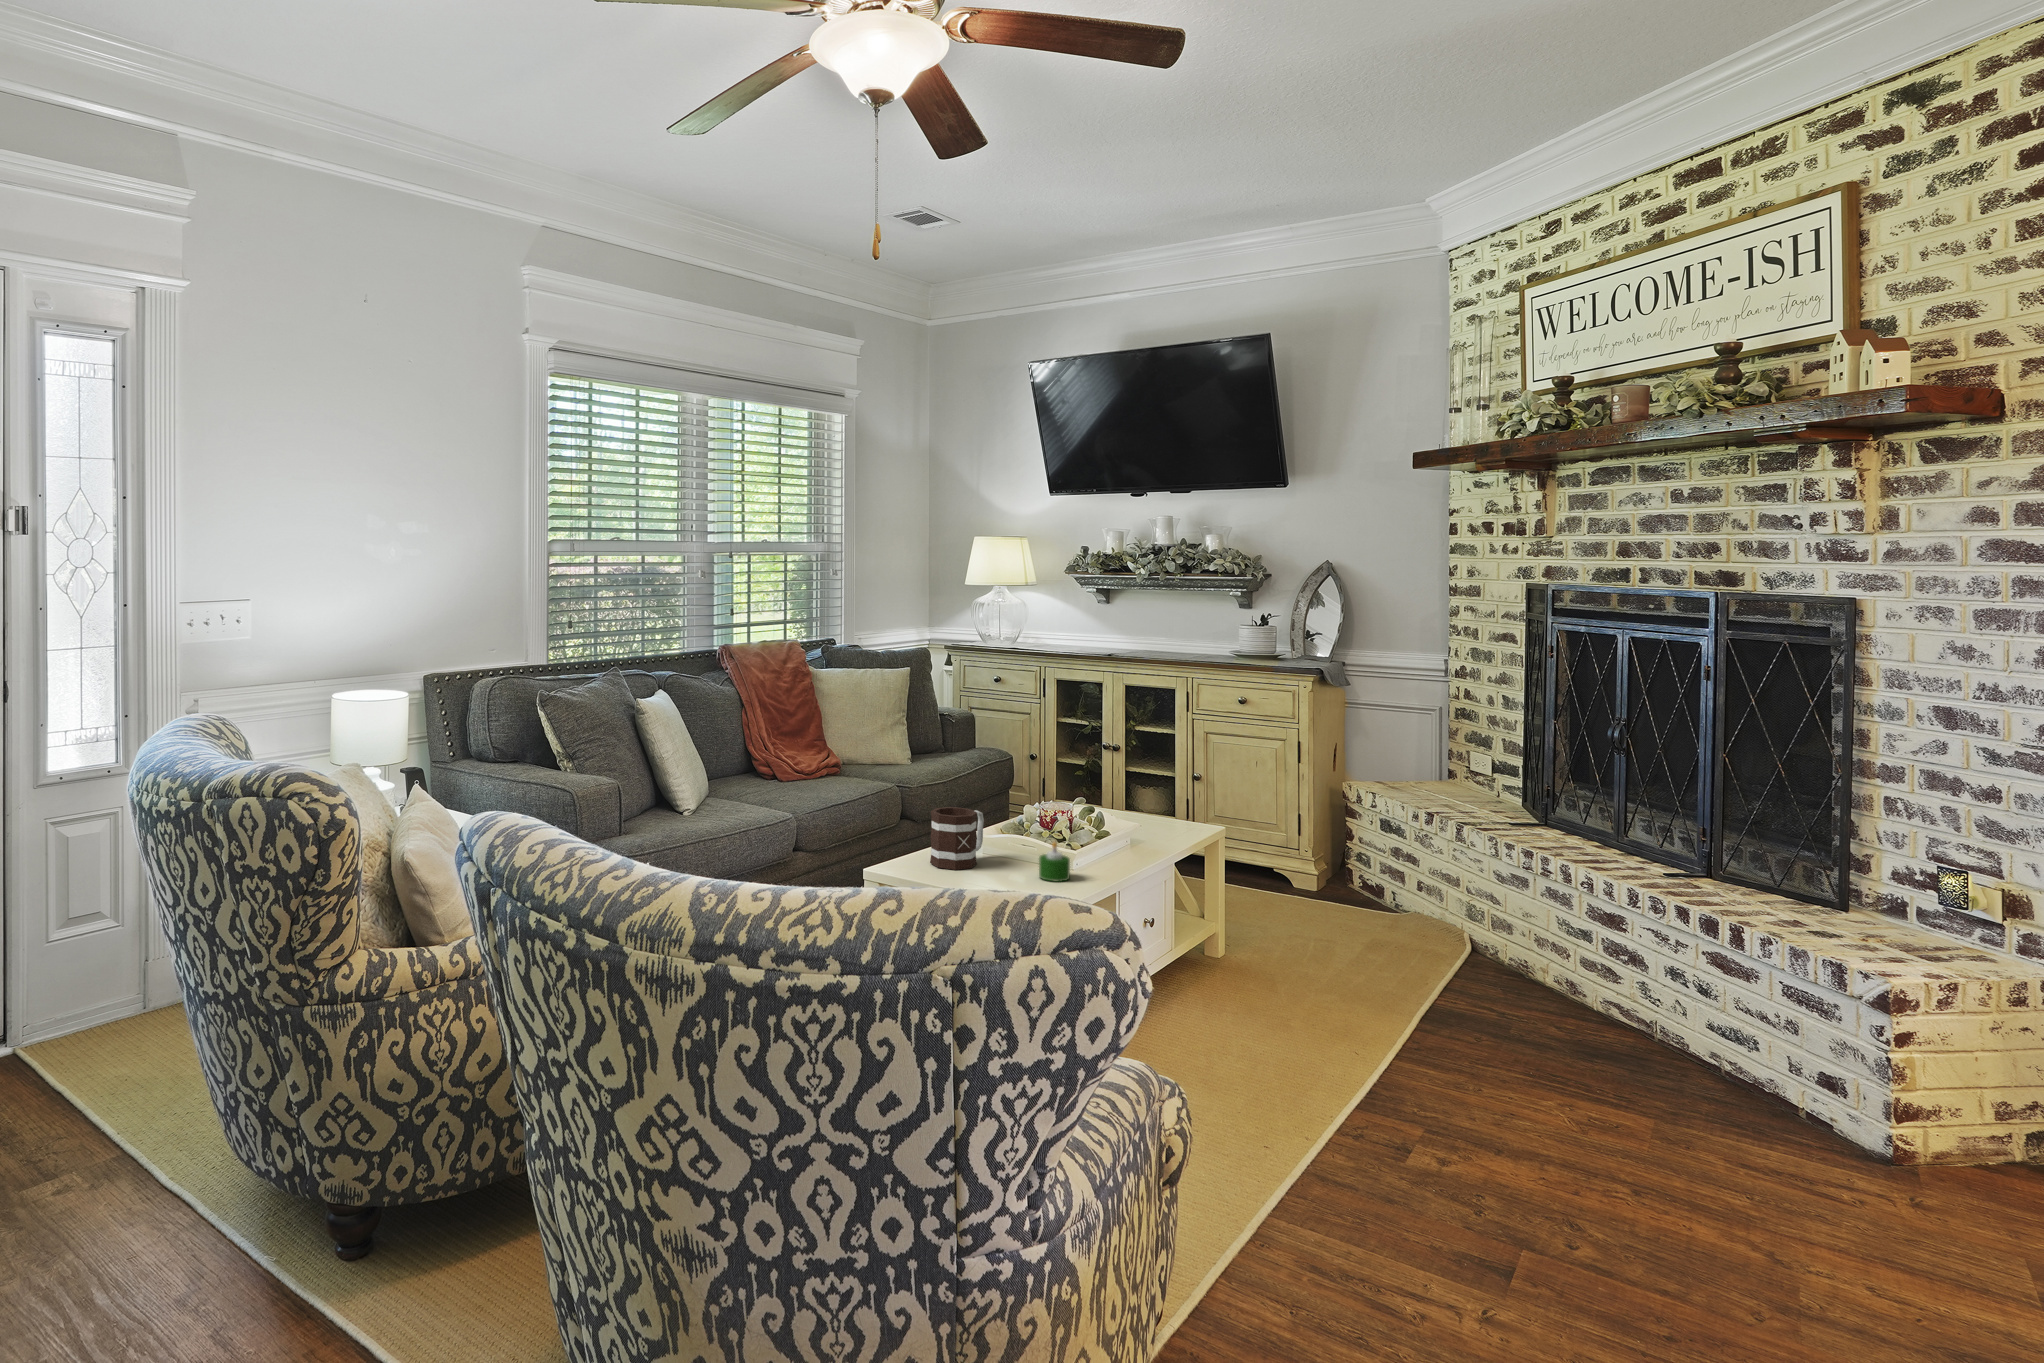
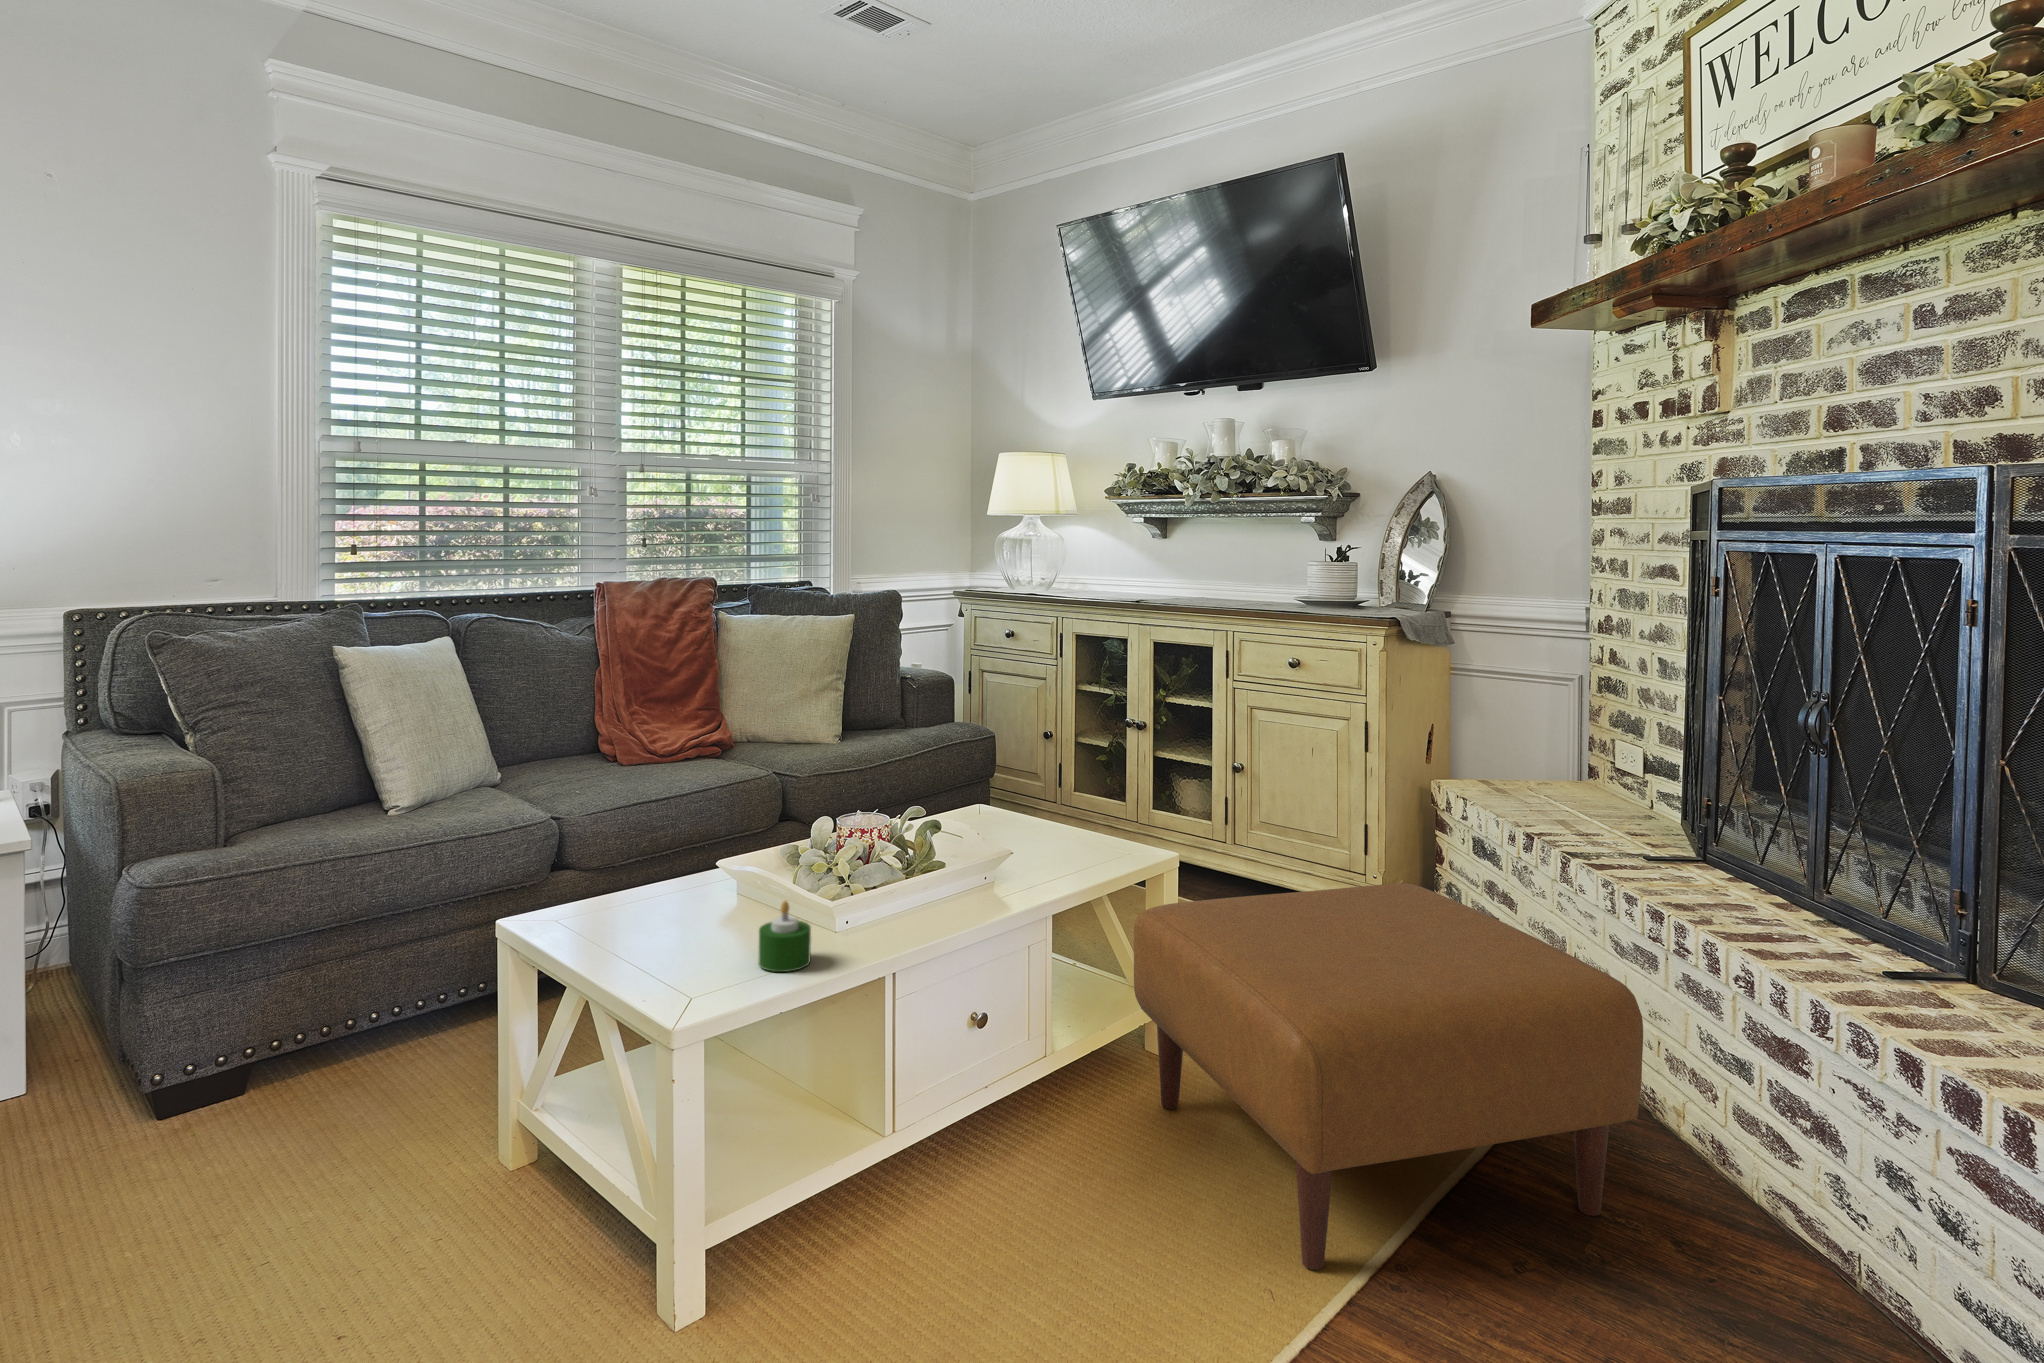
mug: present [930,807,984,870] -> none [623,832,730,941]
ottoman: none [1211,839,1534,1041] -> present [1134,883,1643,1270]

